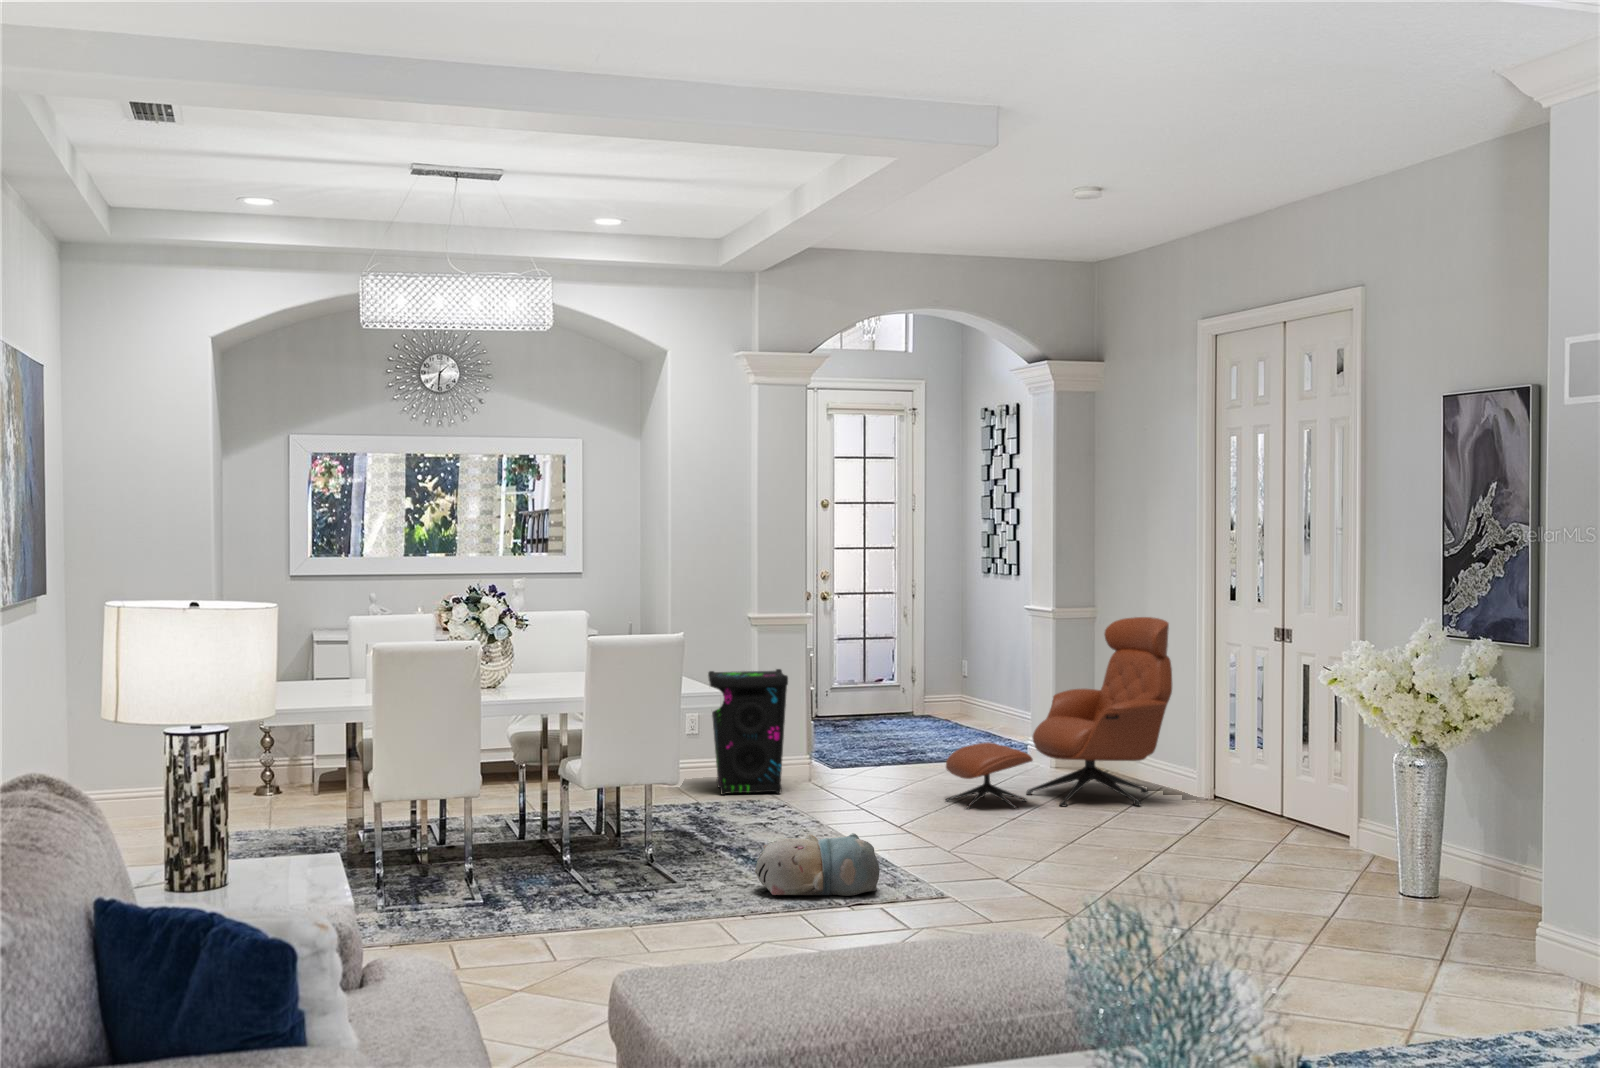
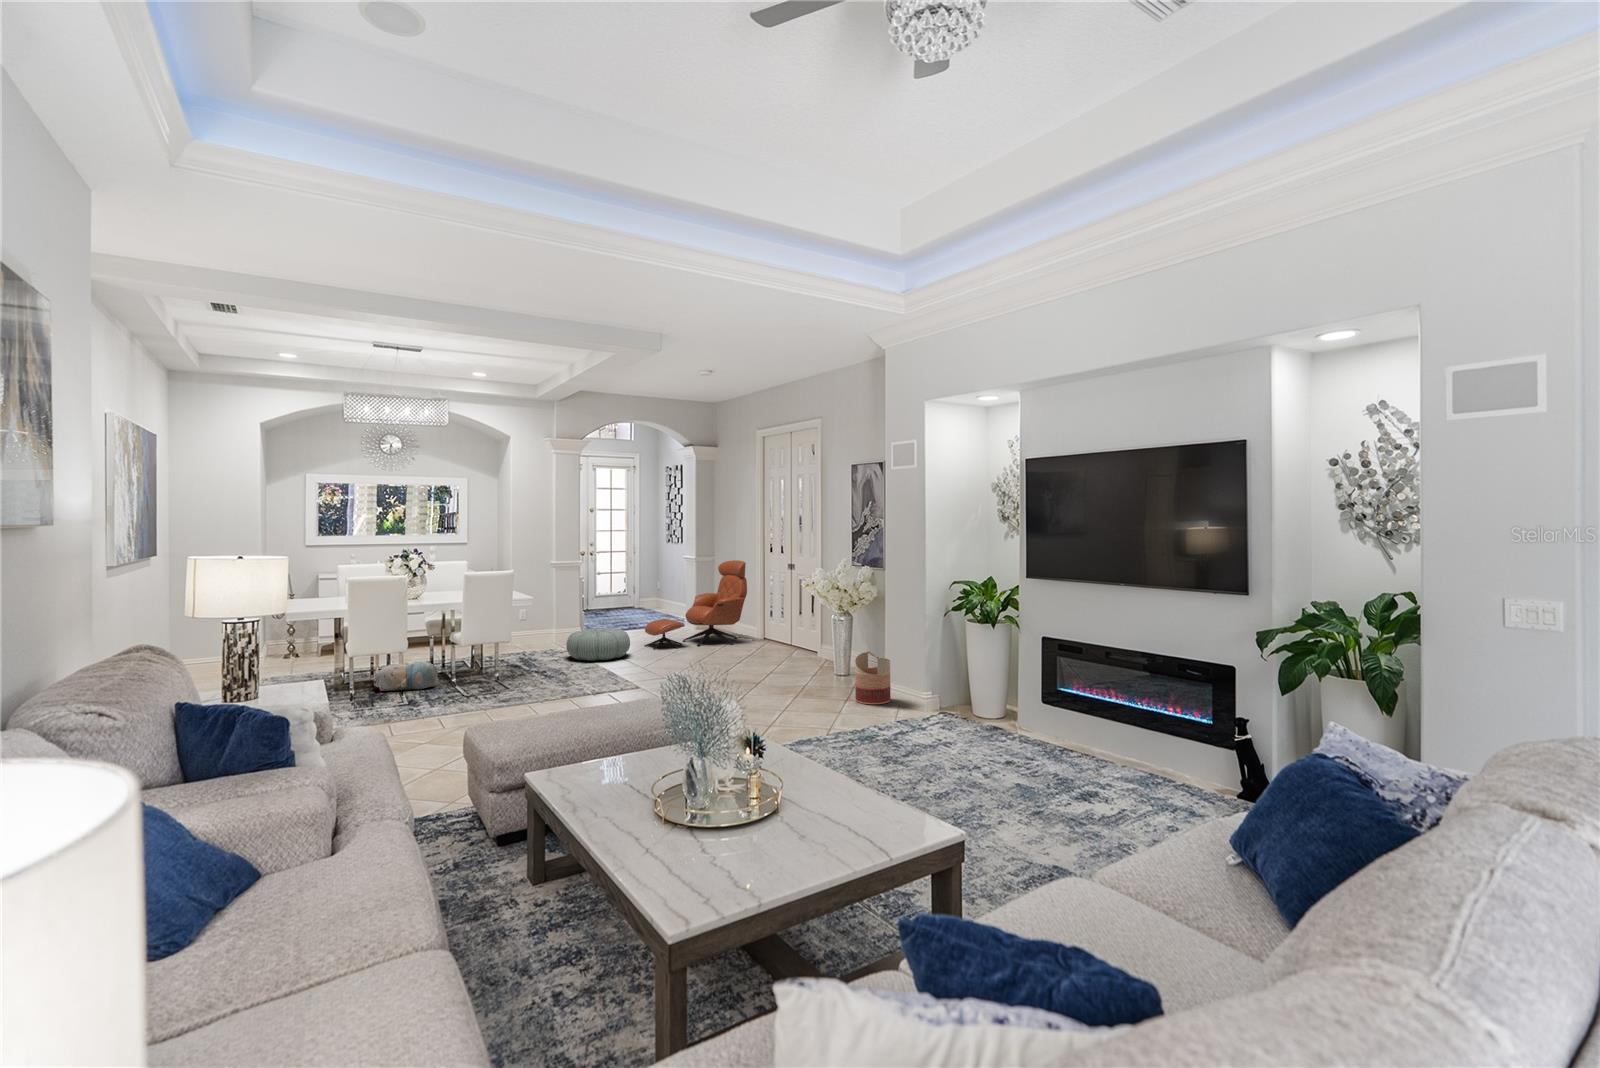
speaker: present [708,669,788,795] -> none [530,588,569,648]
pouf: none [785,759,918,829] -> present [566,628,630,661]
plush toy: present [755,833,880,896] -> present [375,661,439,691]
basket: none [1468,842,1561,975] -> present [855,651,891,704]

